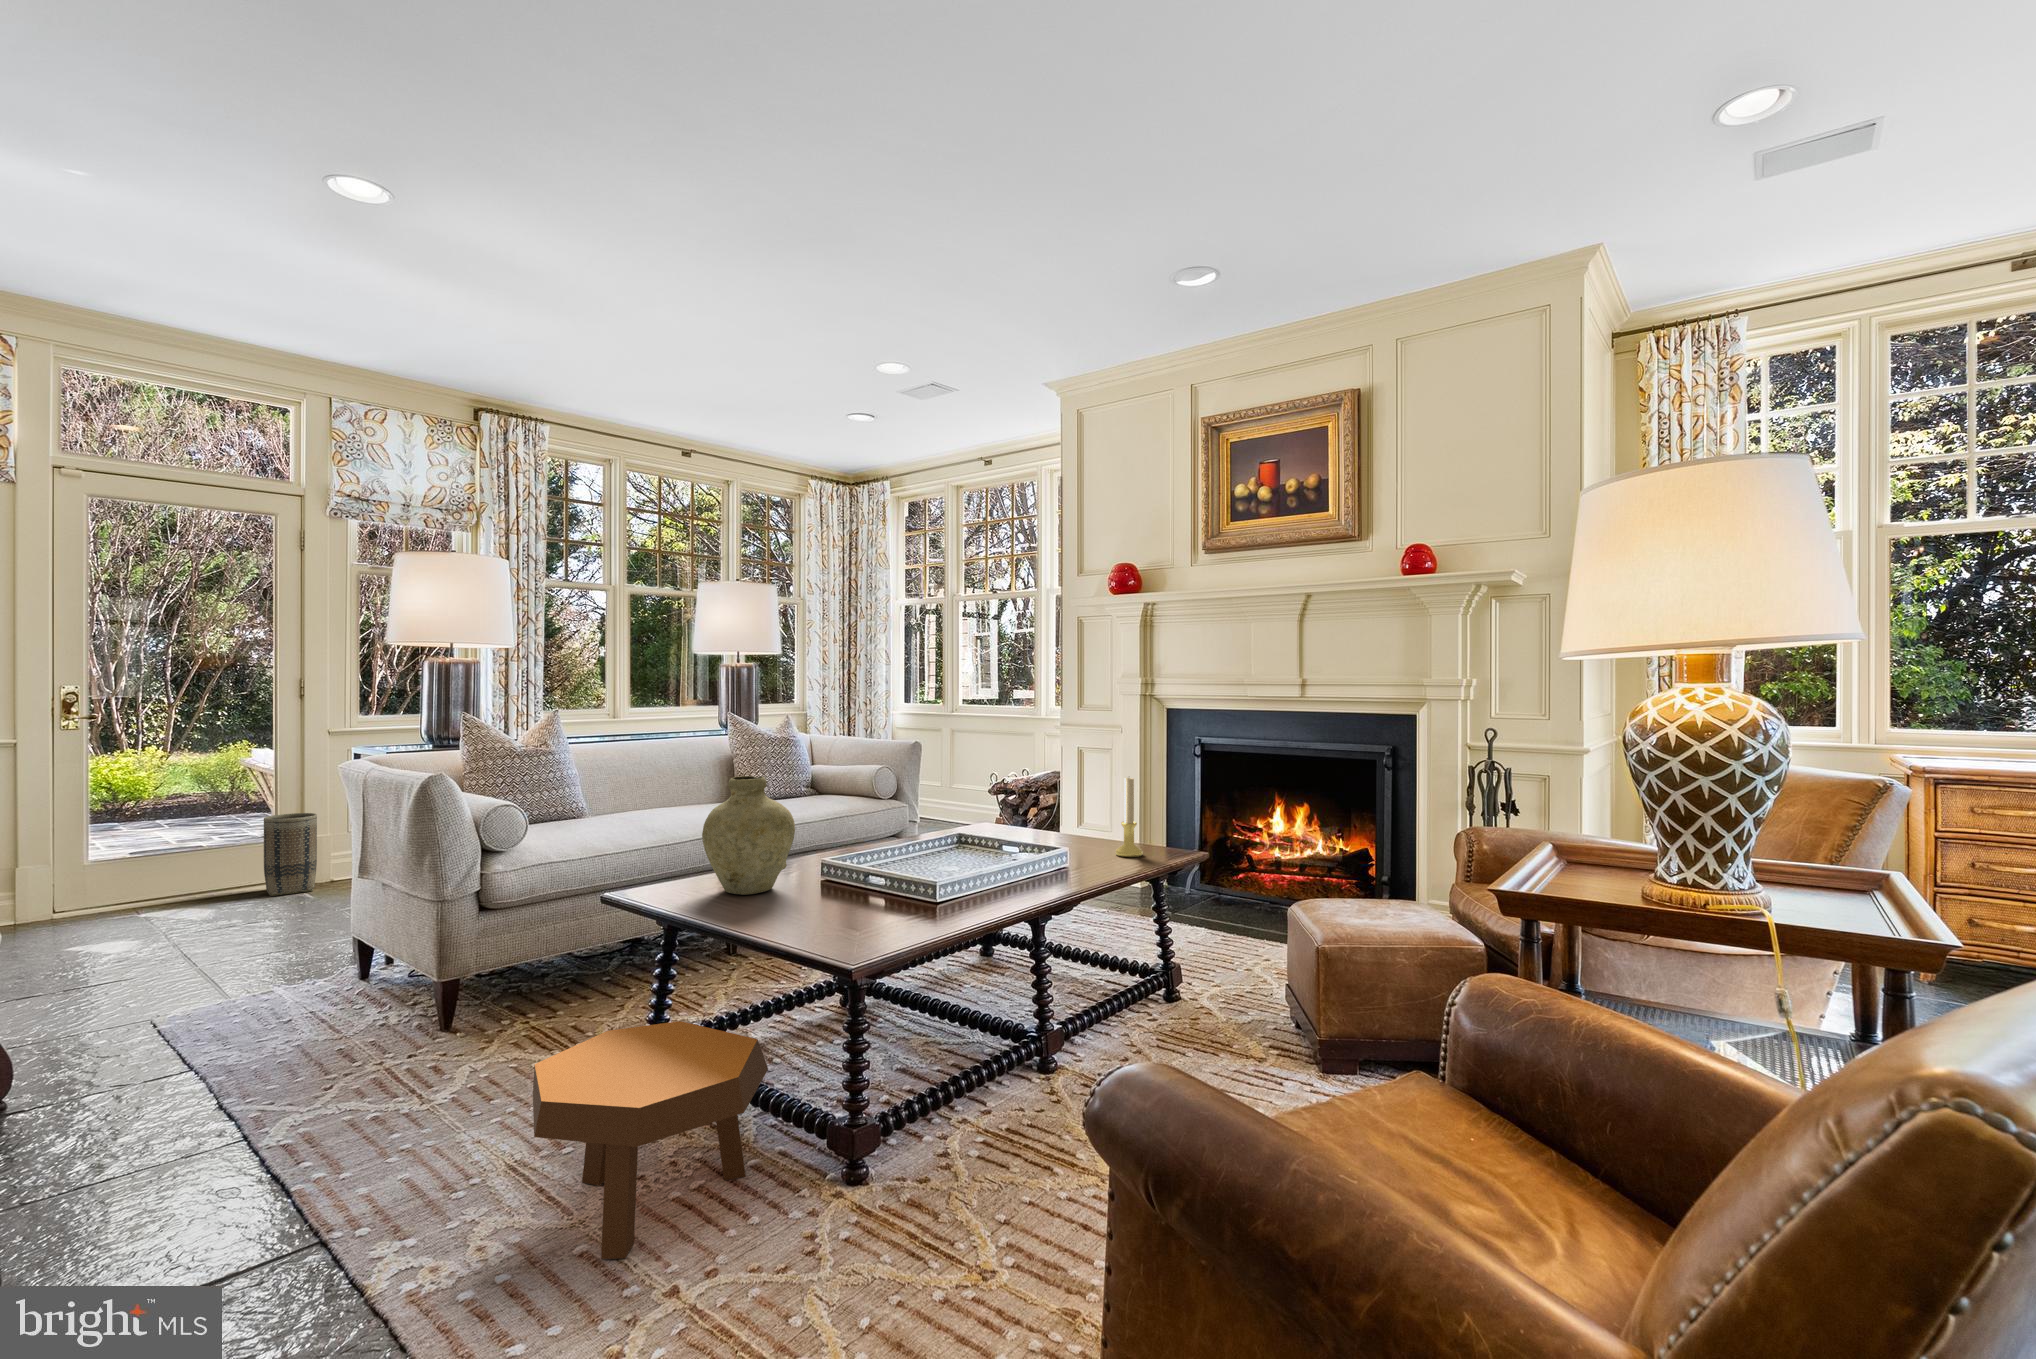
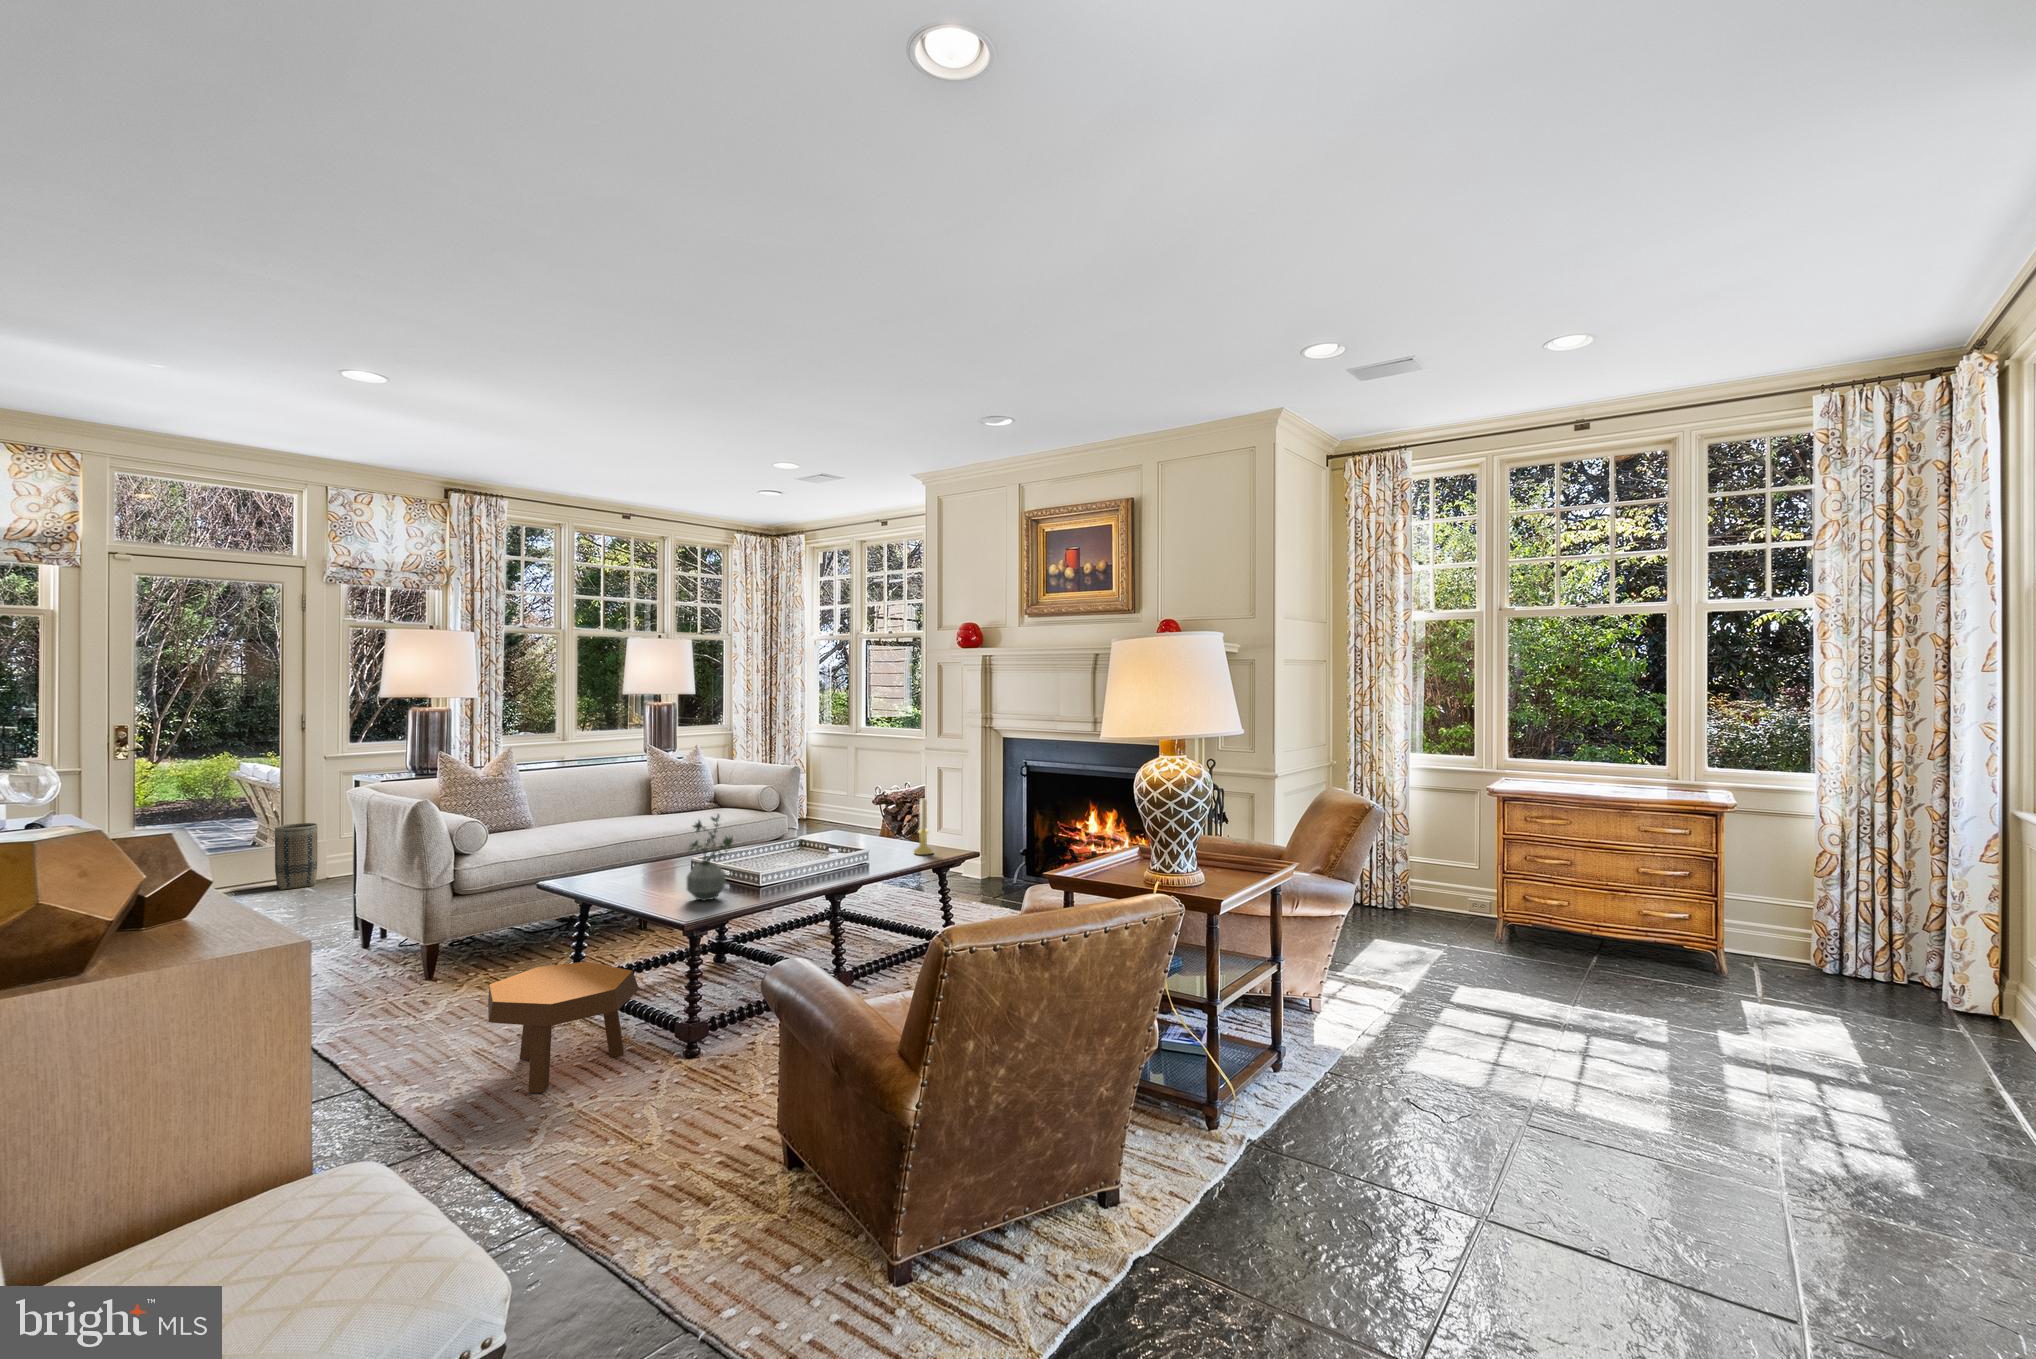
vase: present [702,776,795,895] -> none [607,800,673,882]
potted plant: none [832,792,902,927] -> present [687,814,733,901]

